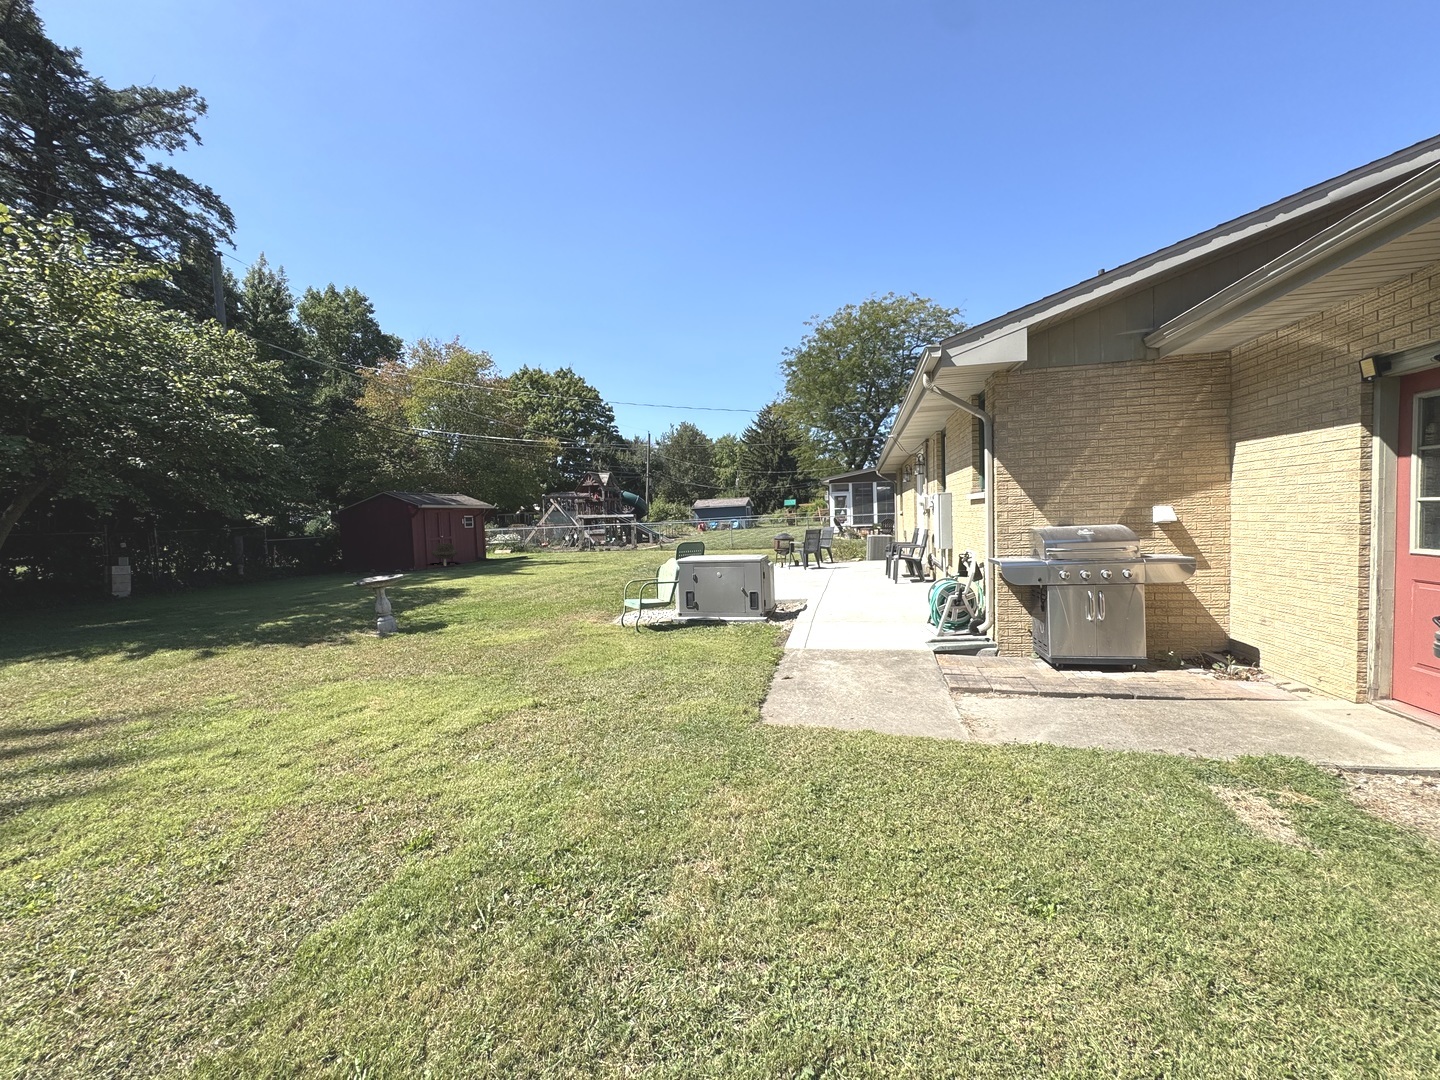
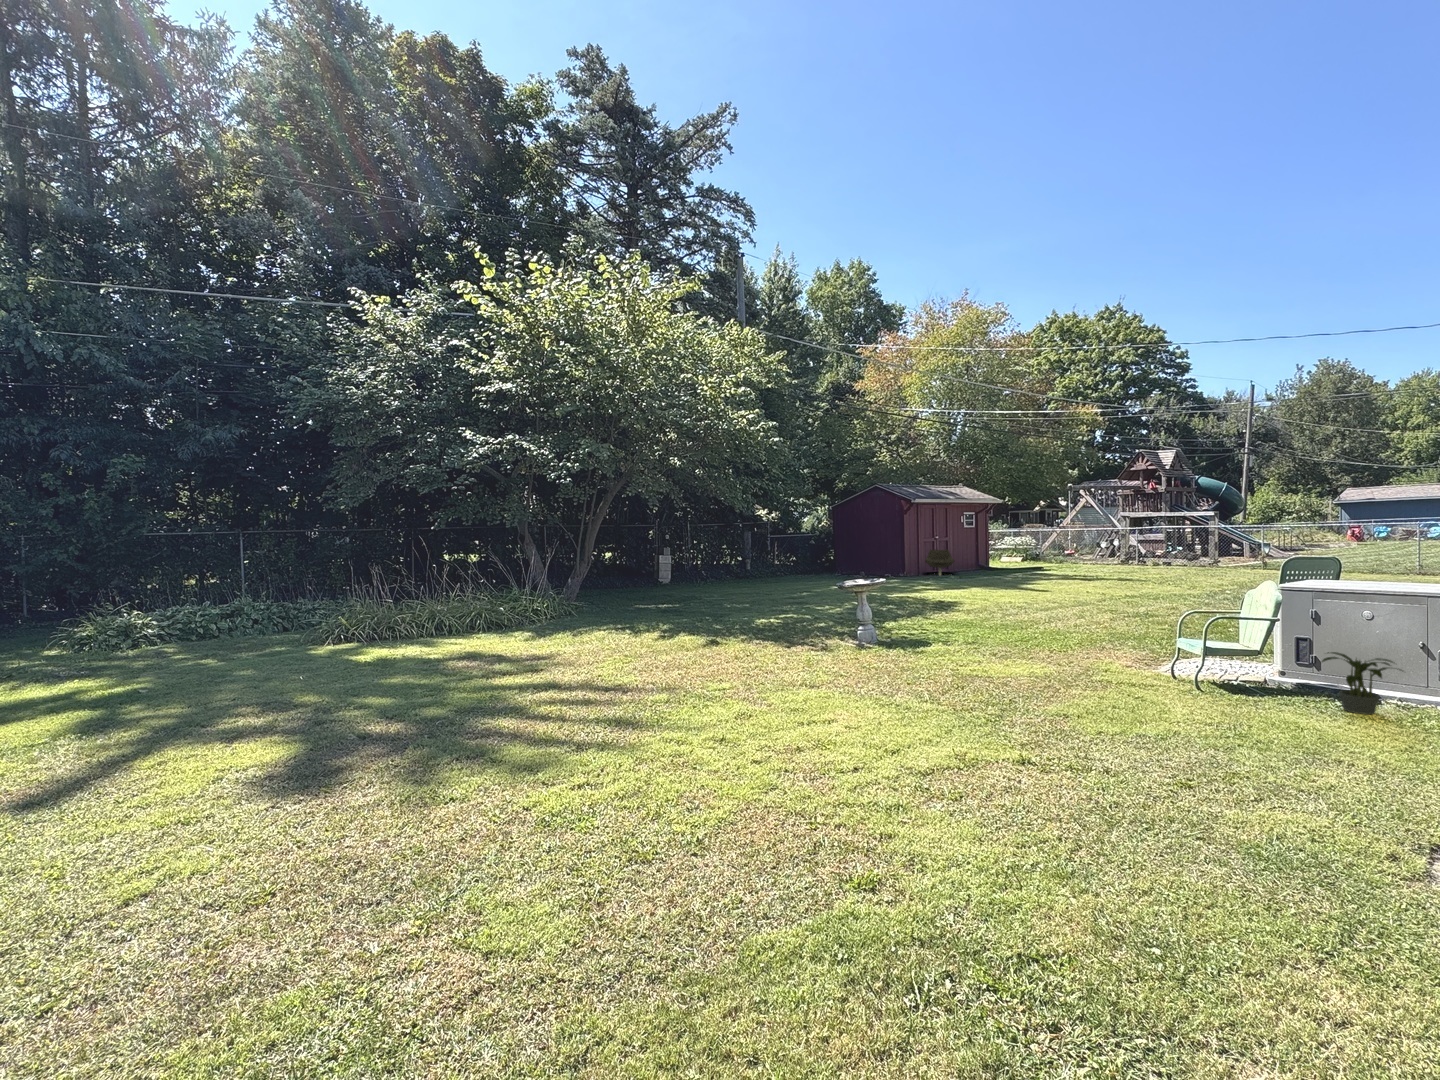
potted plant: none [699,601,734,635] -> present [1322,652,1398,714]

